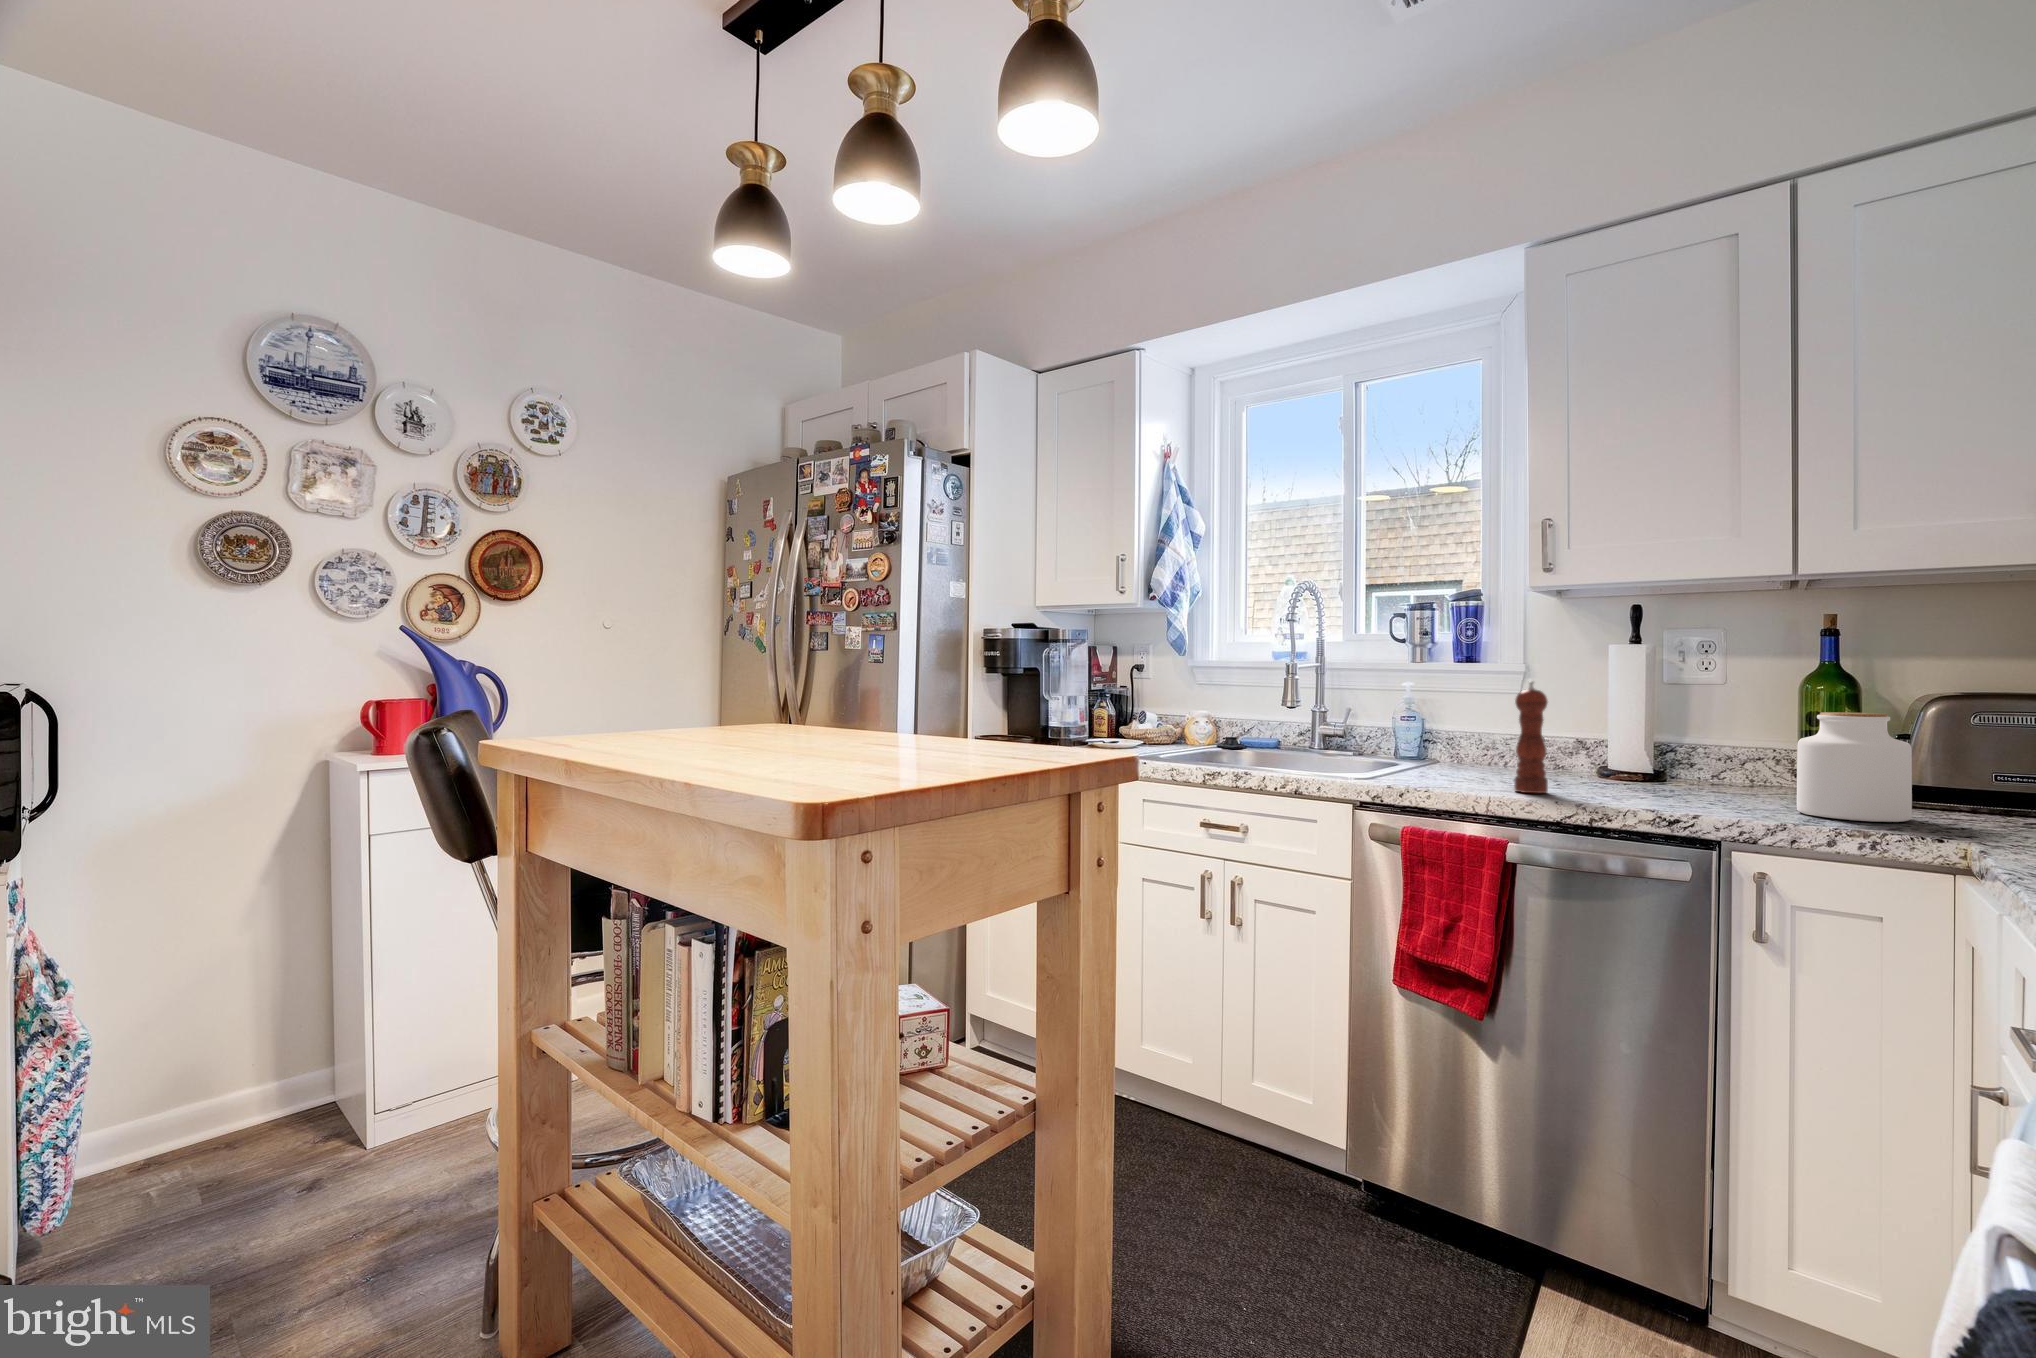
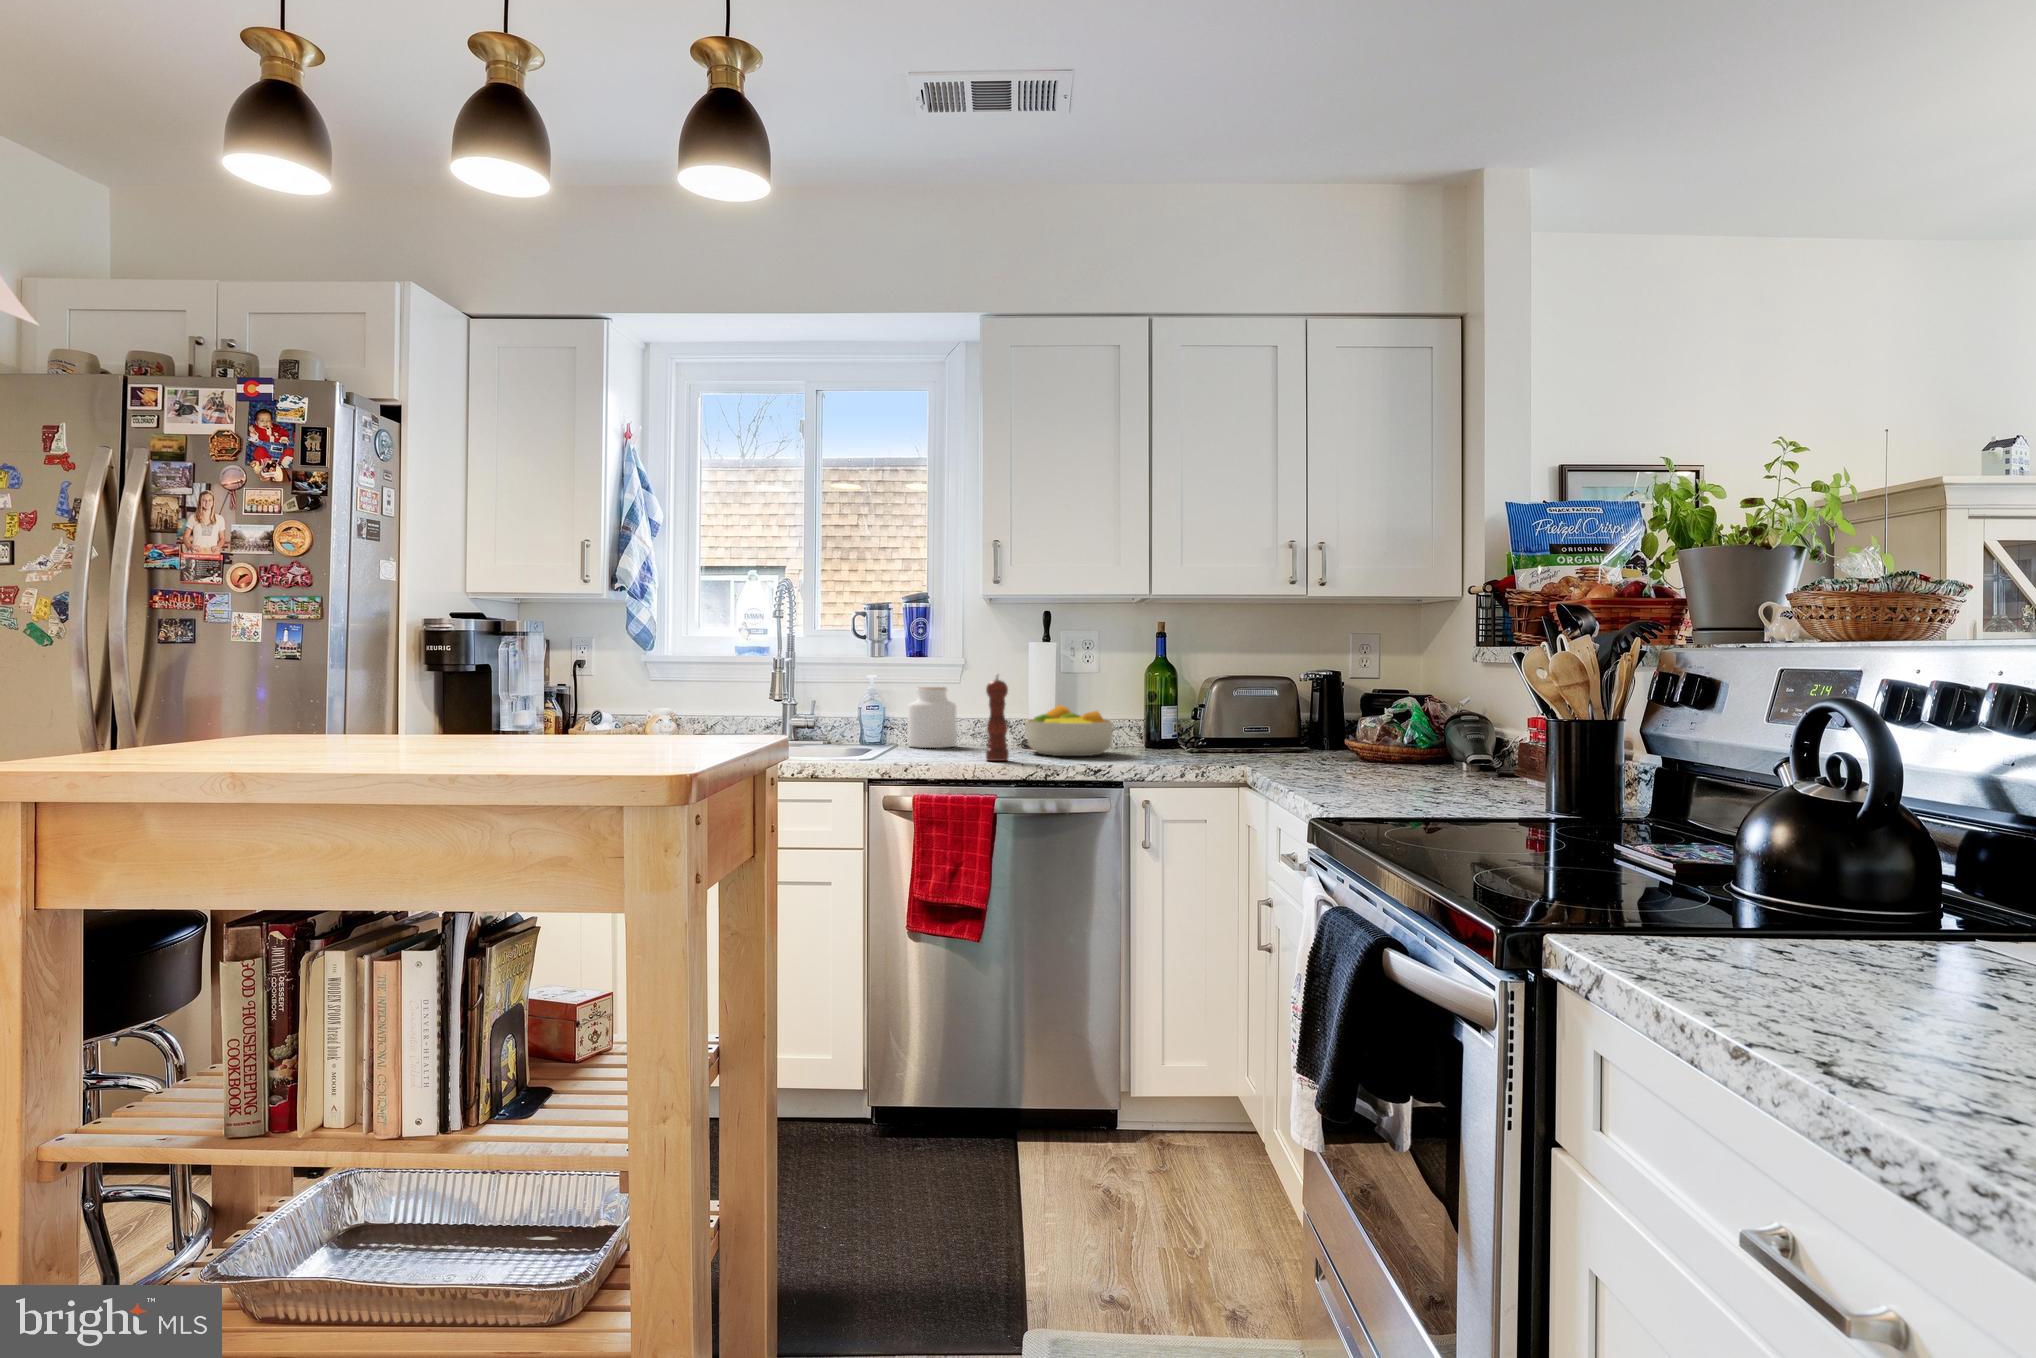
jar: present [1797,712,1912,822] -> present [908,687,957,748]
fruit bowl: none [1587,722,1731,794] -> present [1025,705,1114,756]

